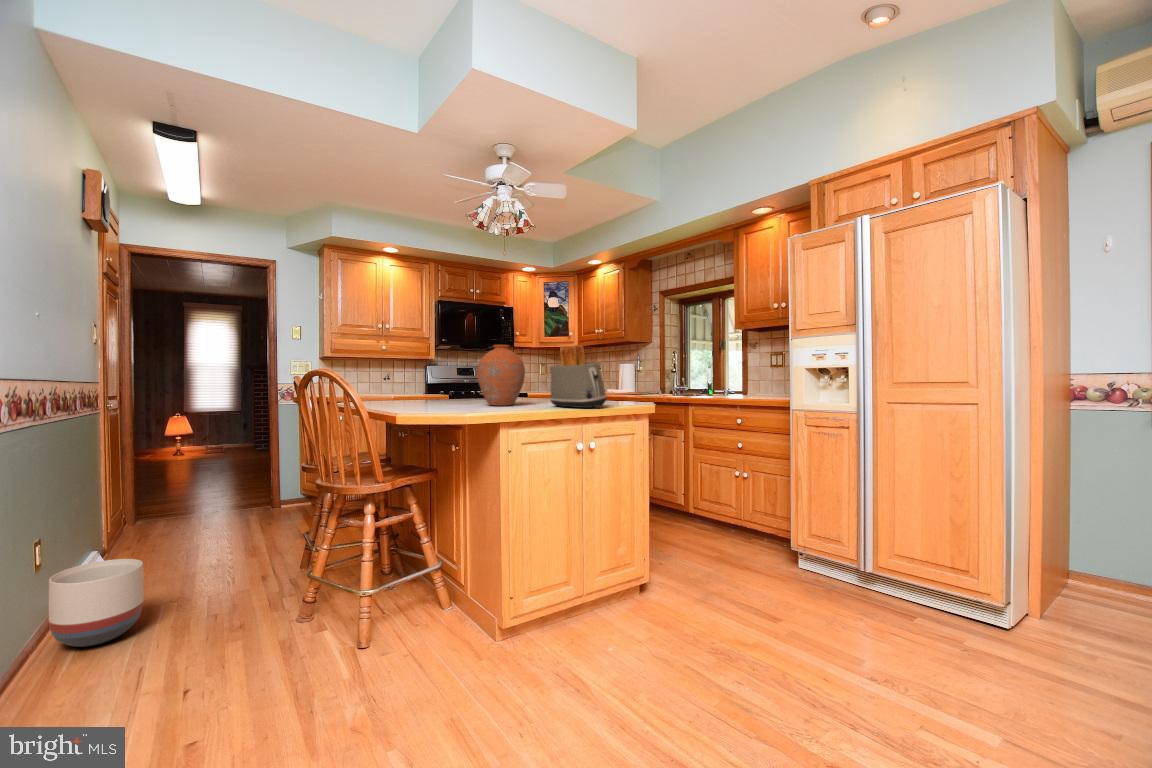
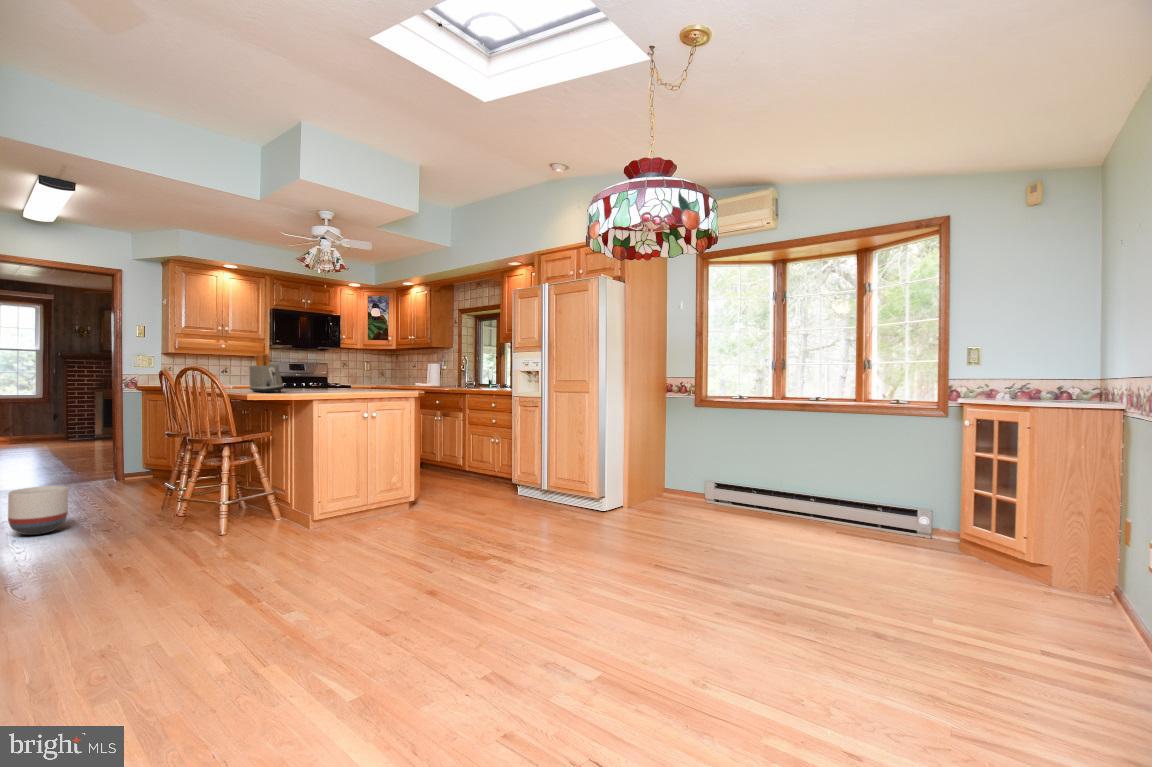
vase: present [477,345,525,406] -> none [300,354,332,391]
toaster: present [550,345,607,408] -> present [249,353,284,392]

